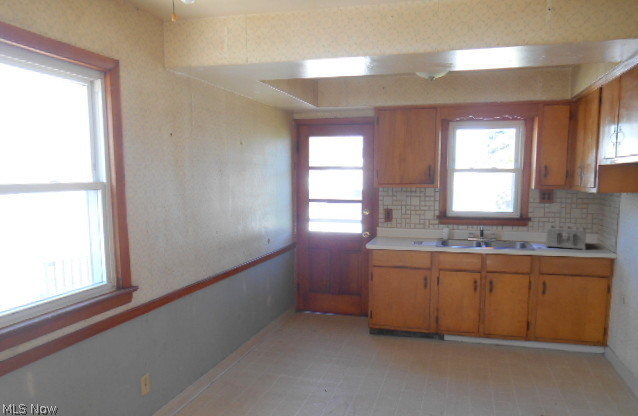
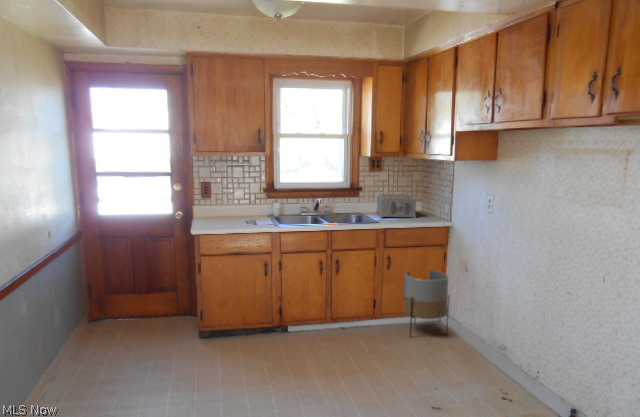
planter: none [561,301,615,374] -> present [403,270,449,336]

